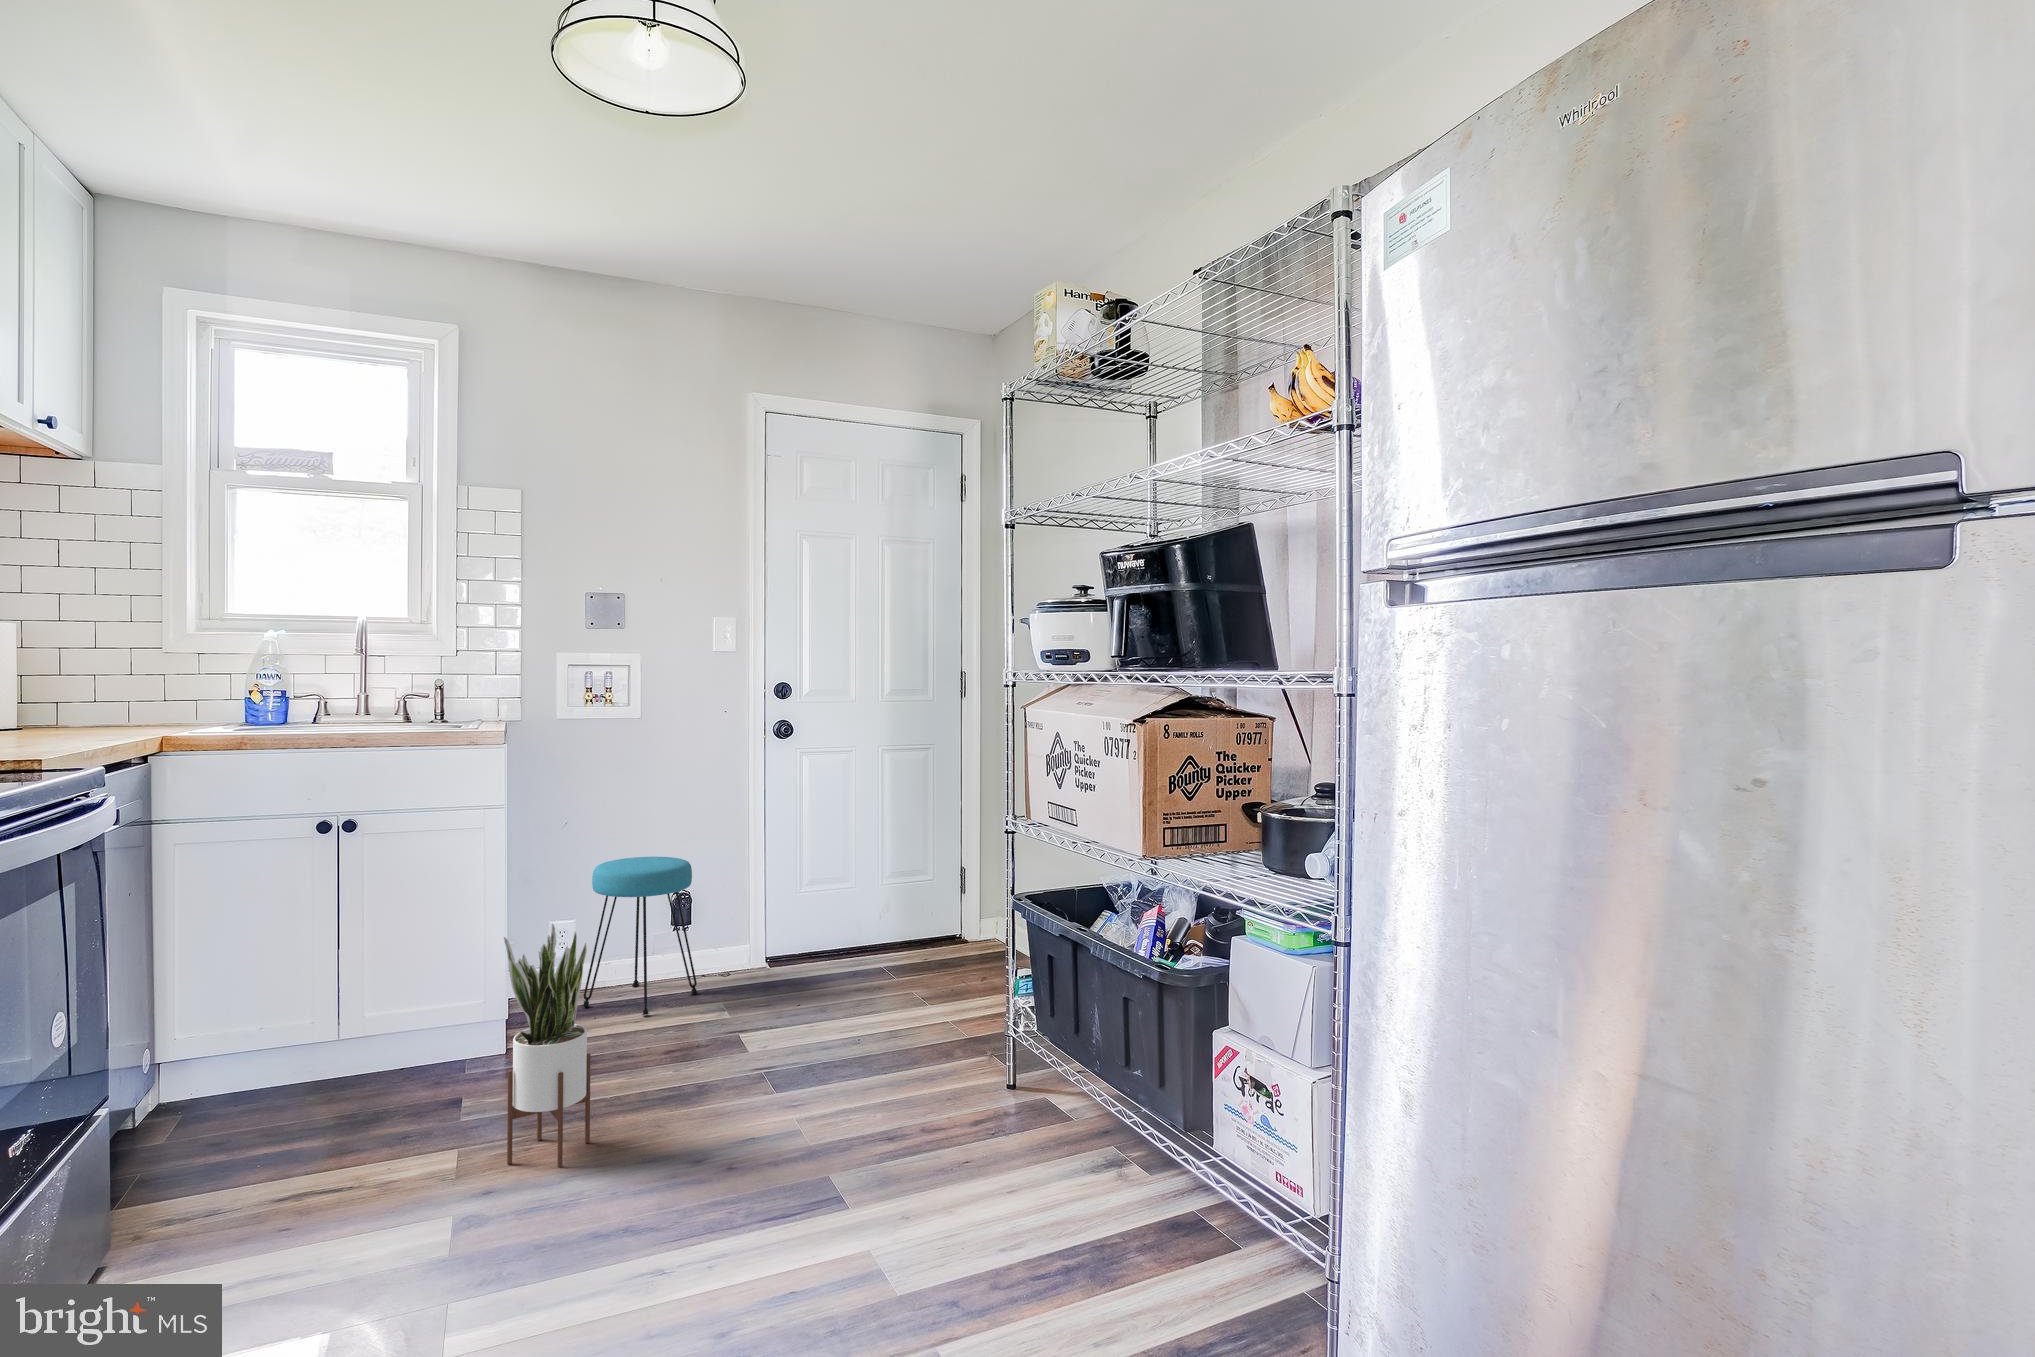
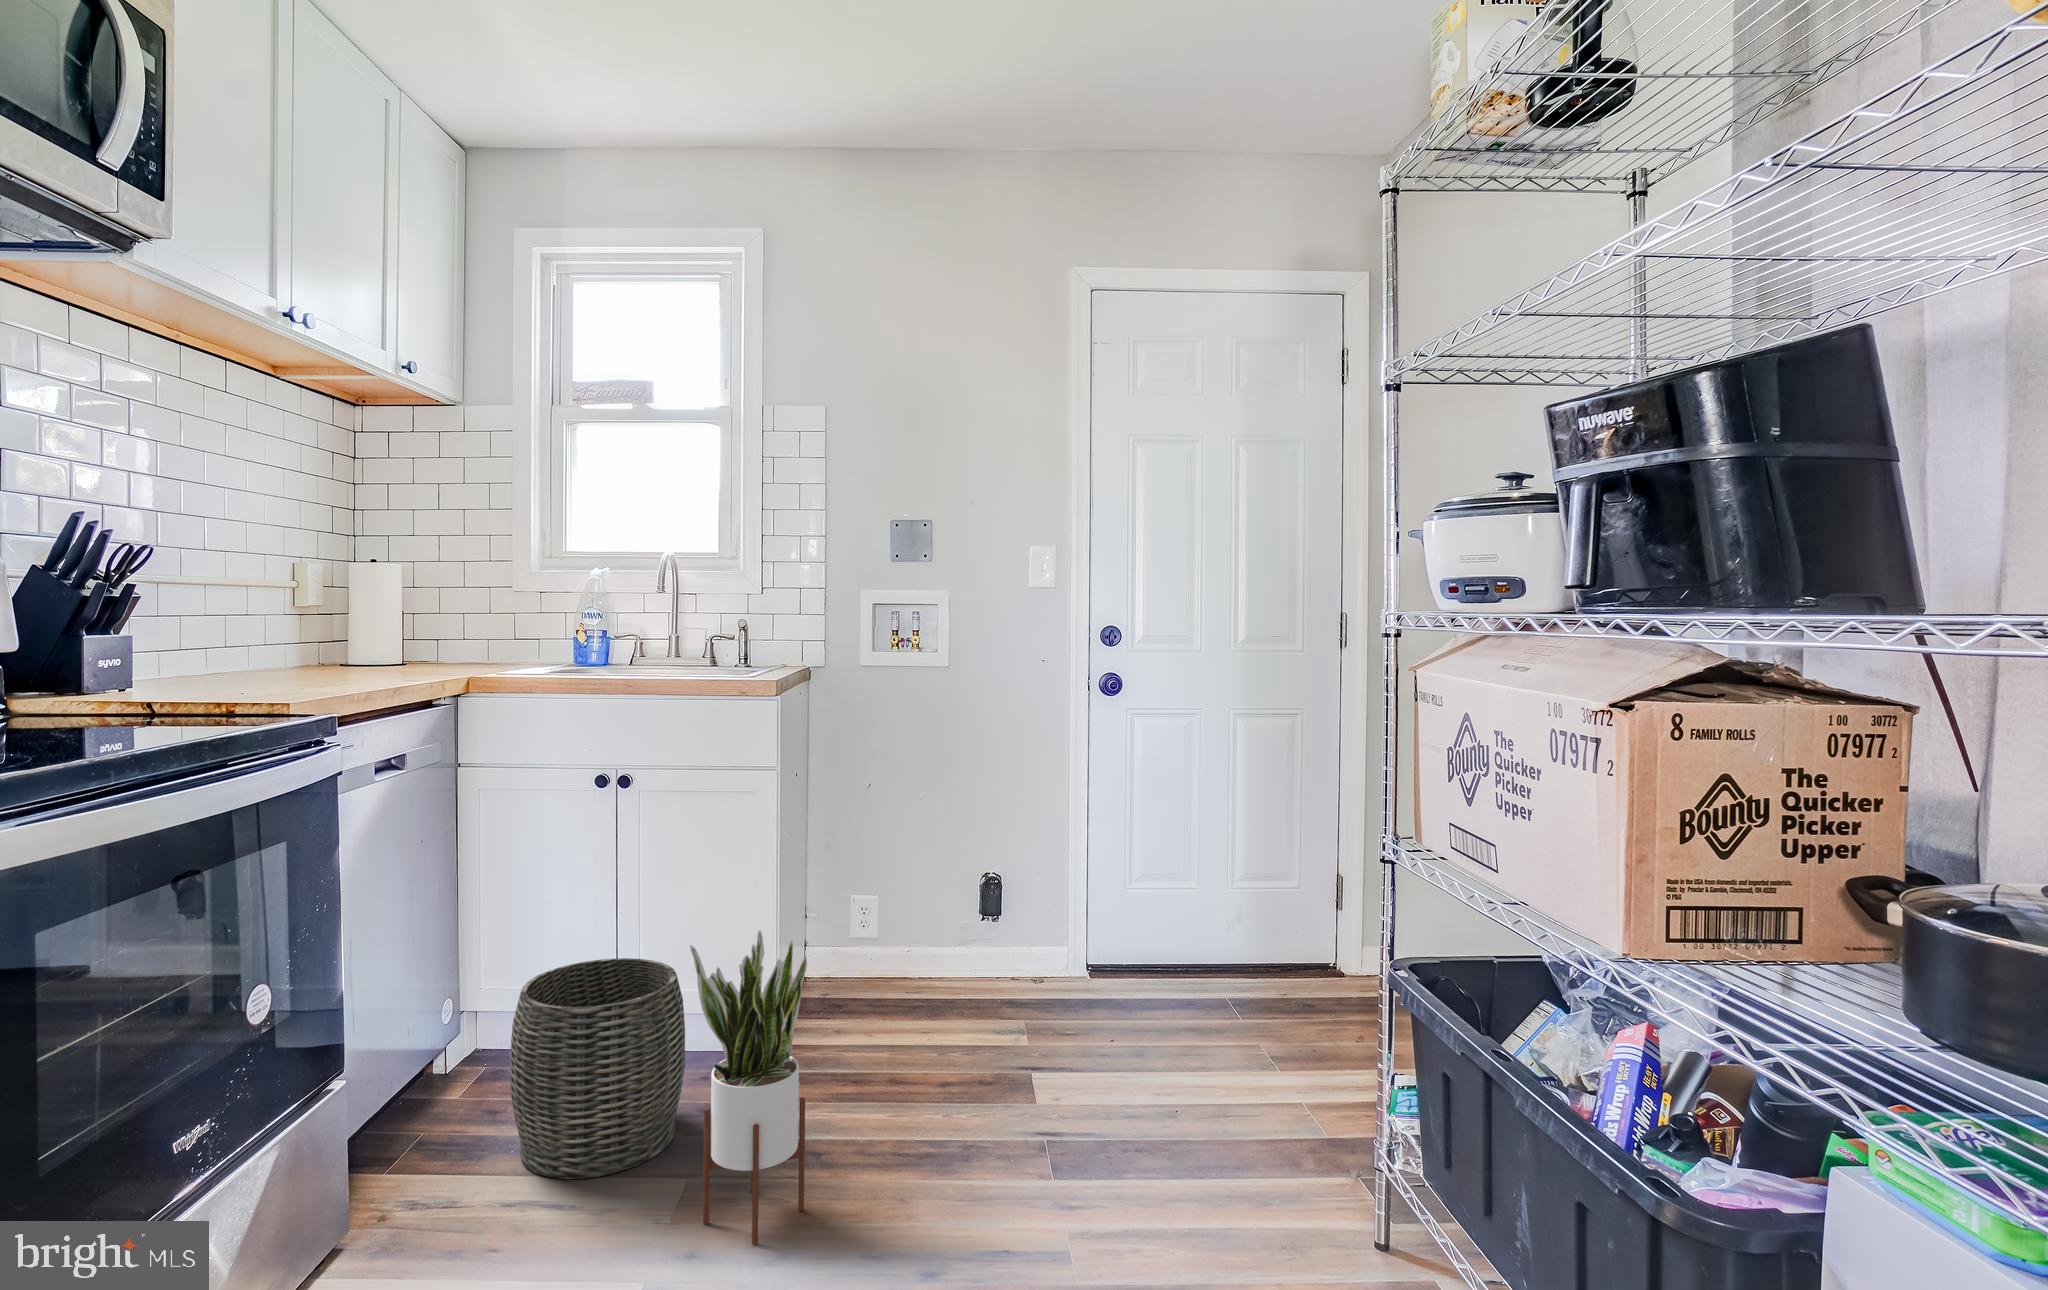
stool: present [582,857,698,1015] -> none [881,830,1009,1020]
woven basket: none [285,977,452,1164] -> present [510,958,685,1179]

